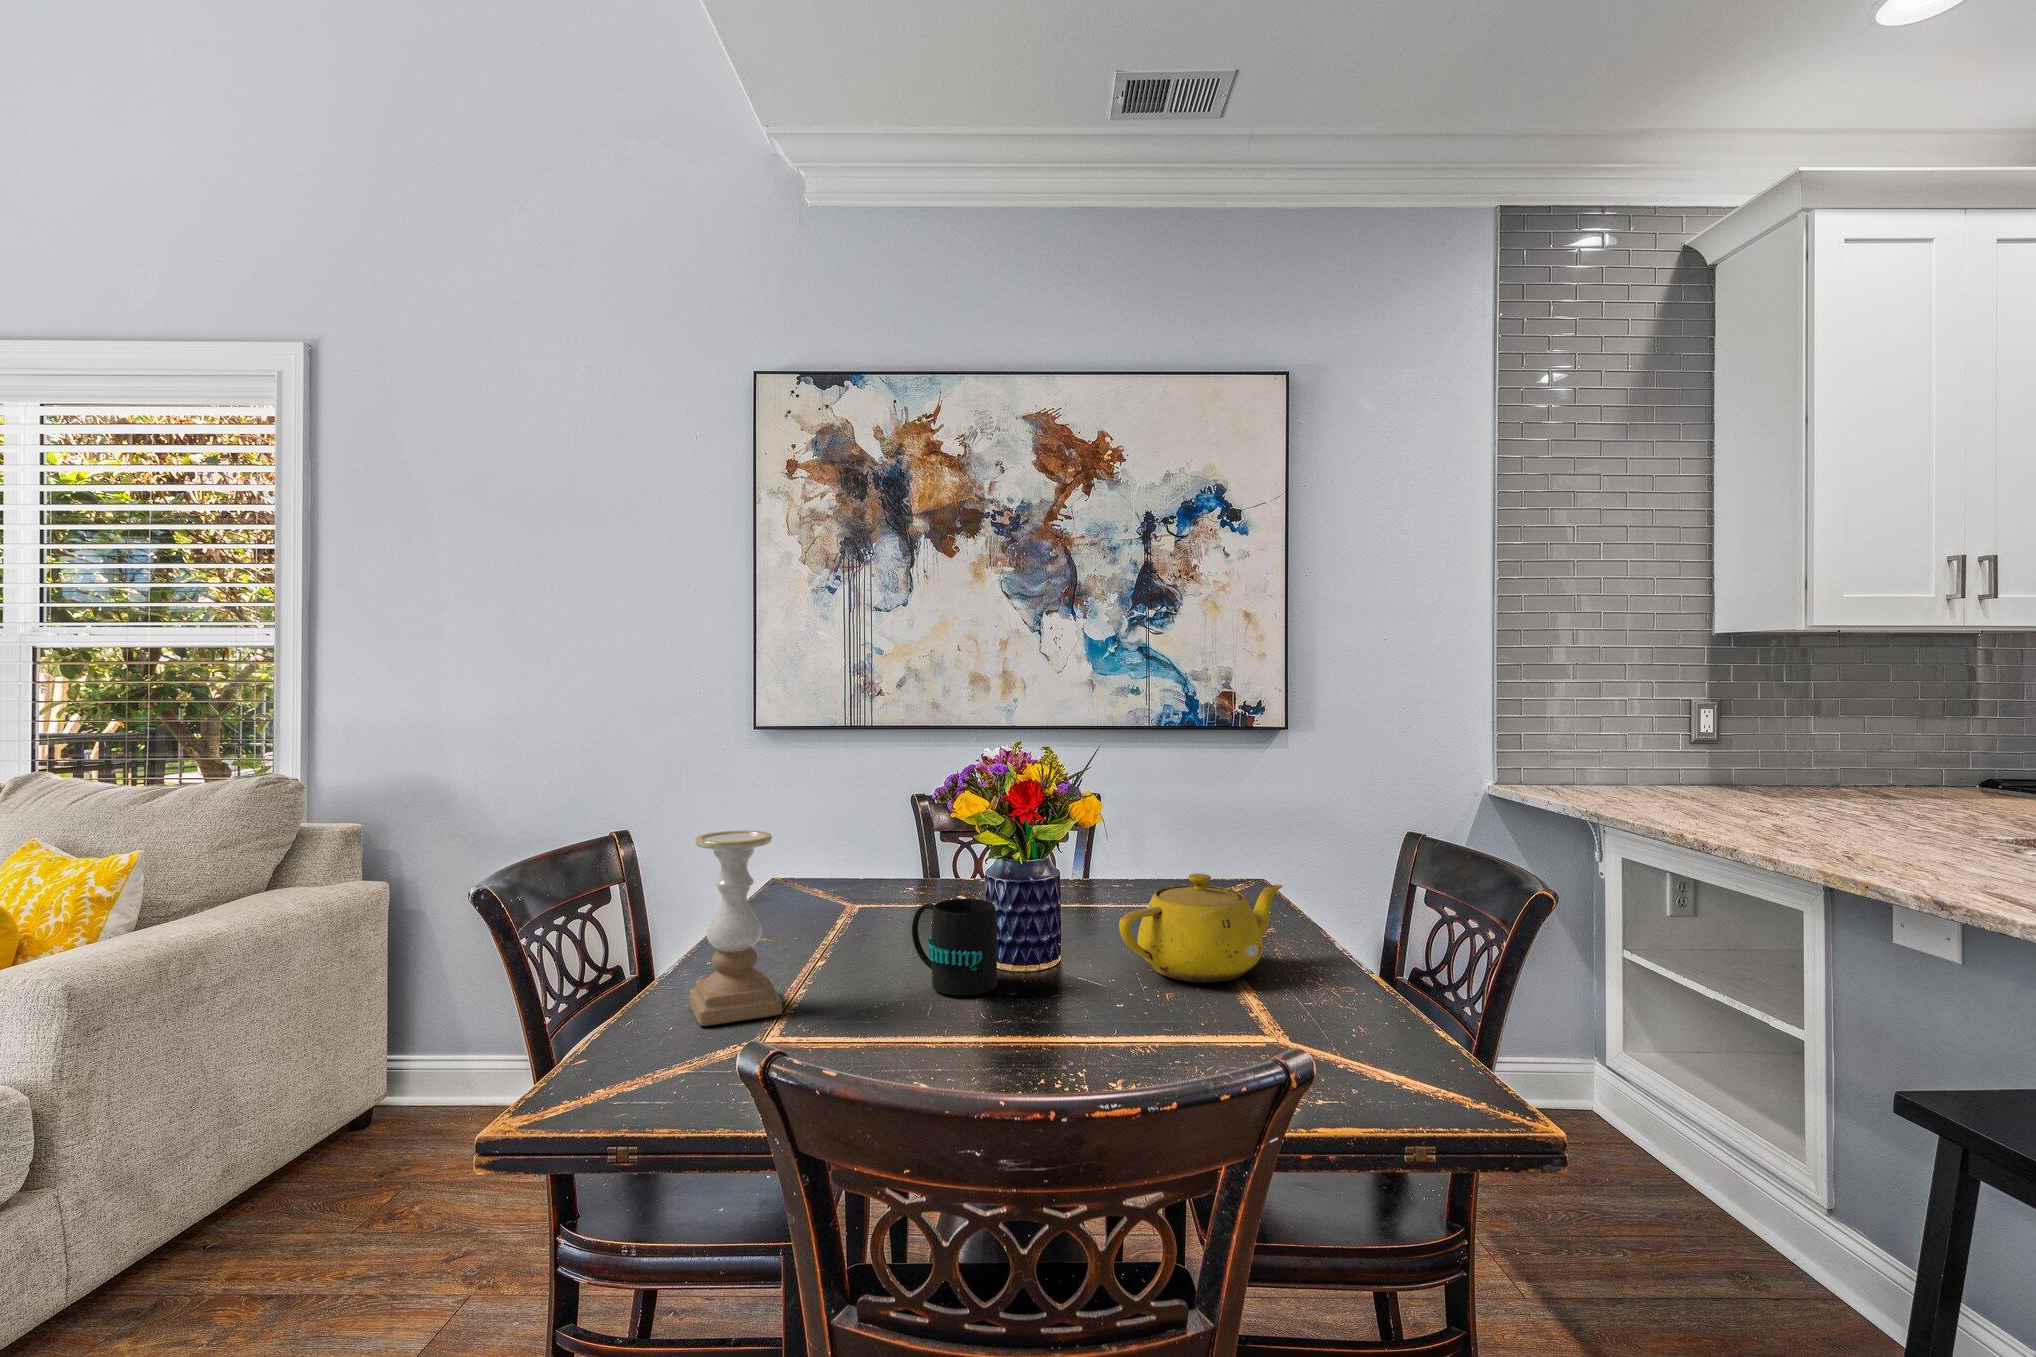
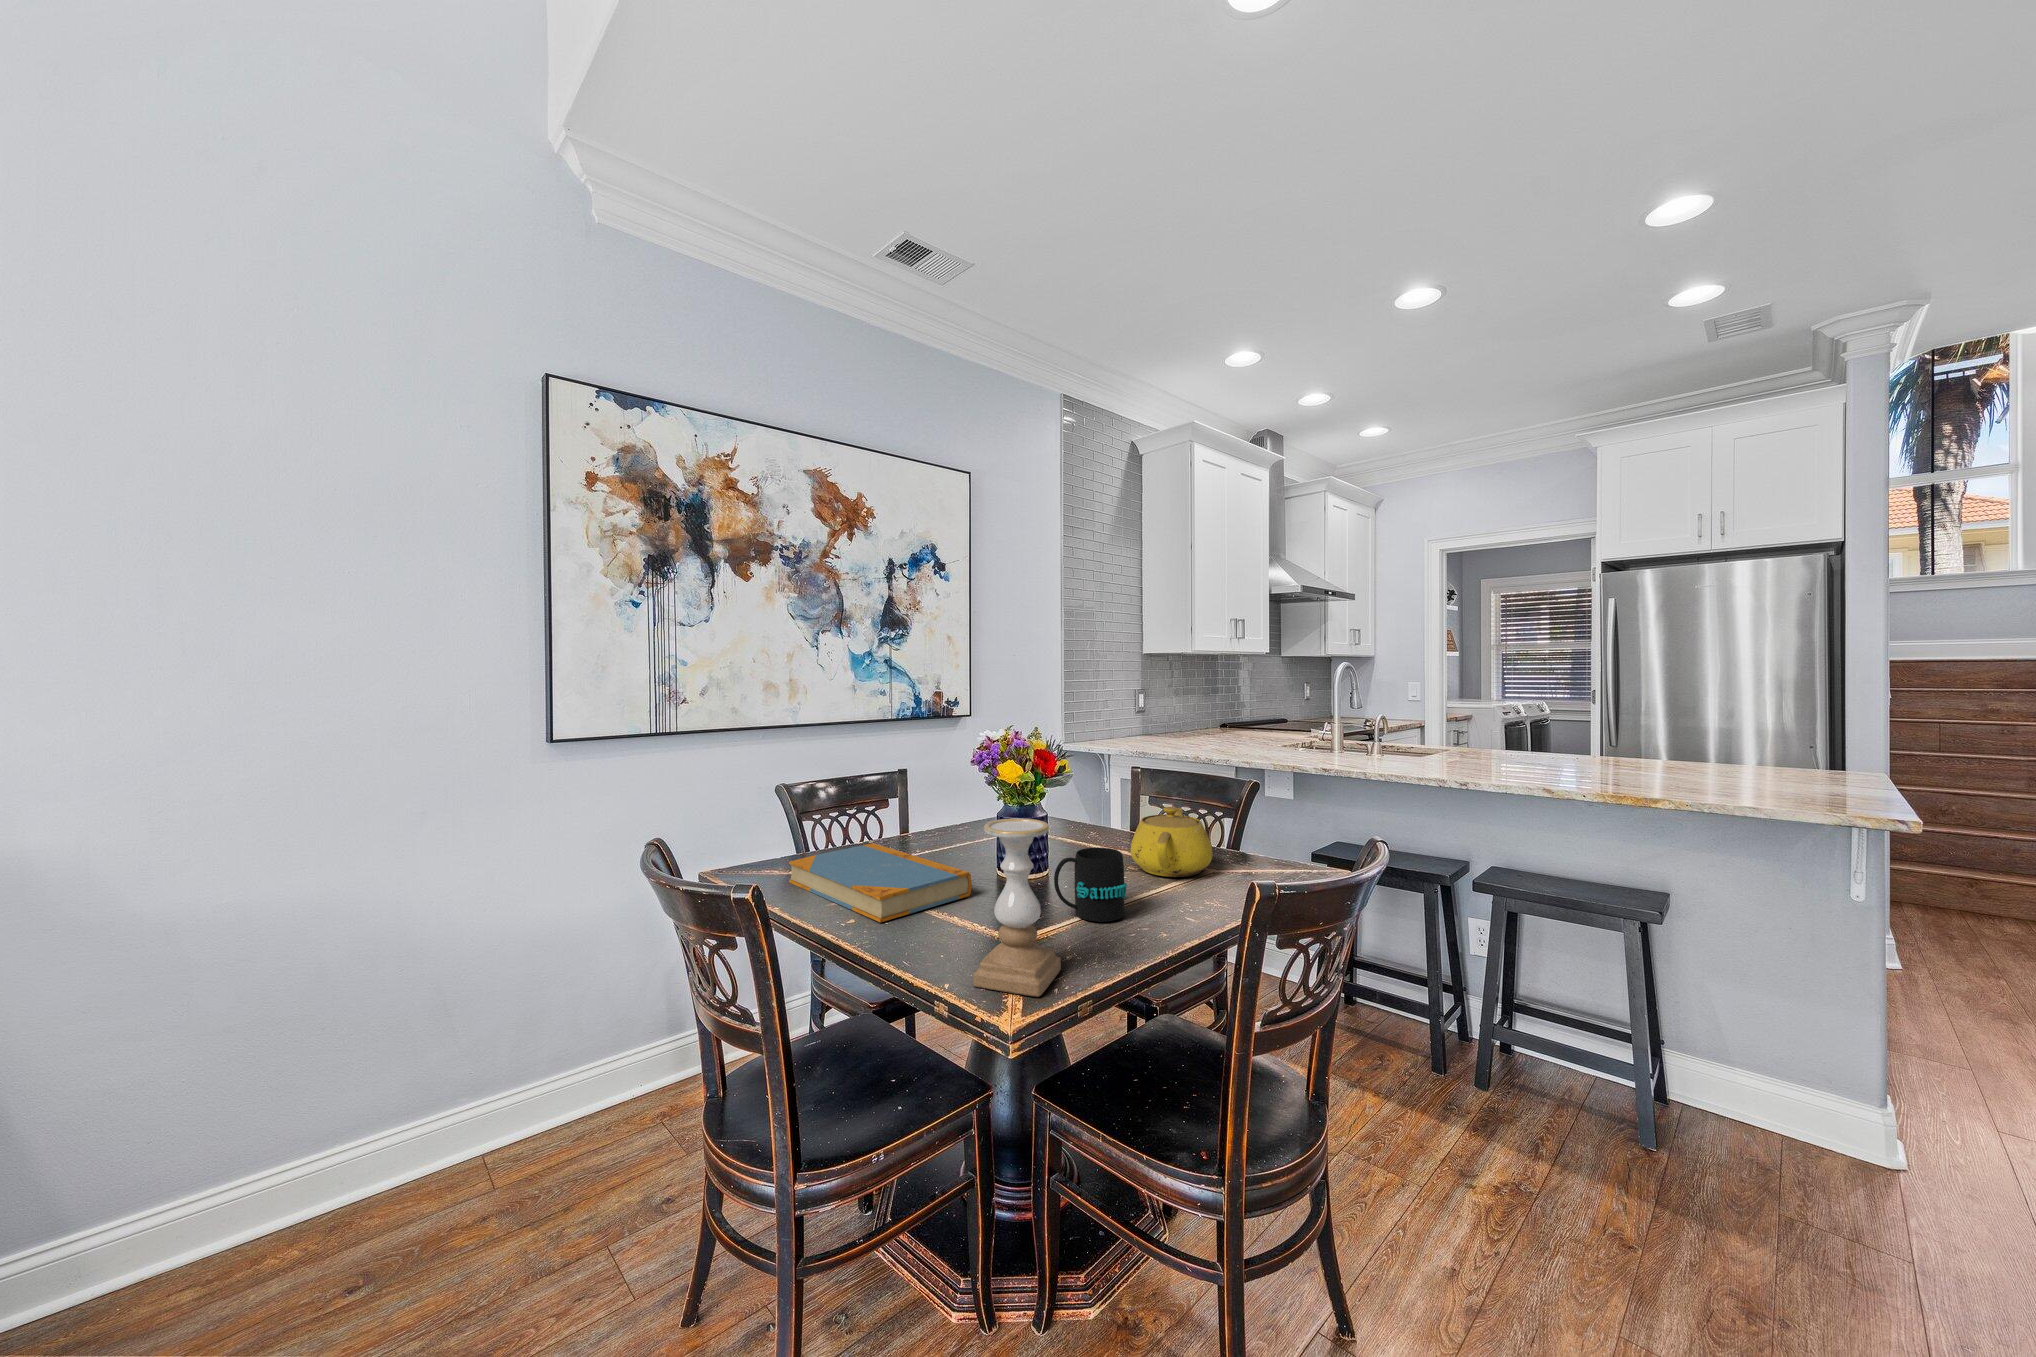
book: none [775,867,924,938] -> present [789,843,971,922]

